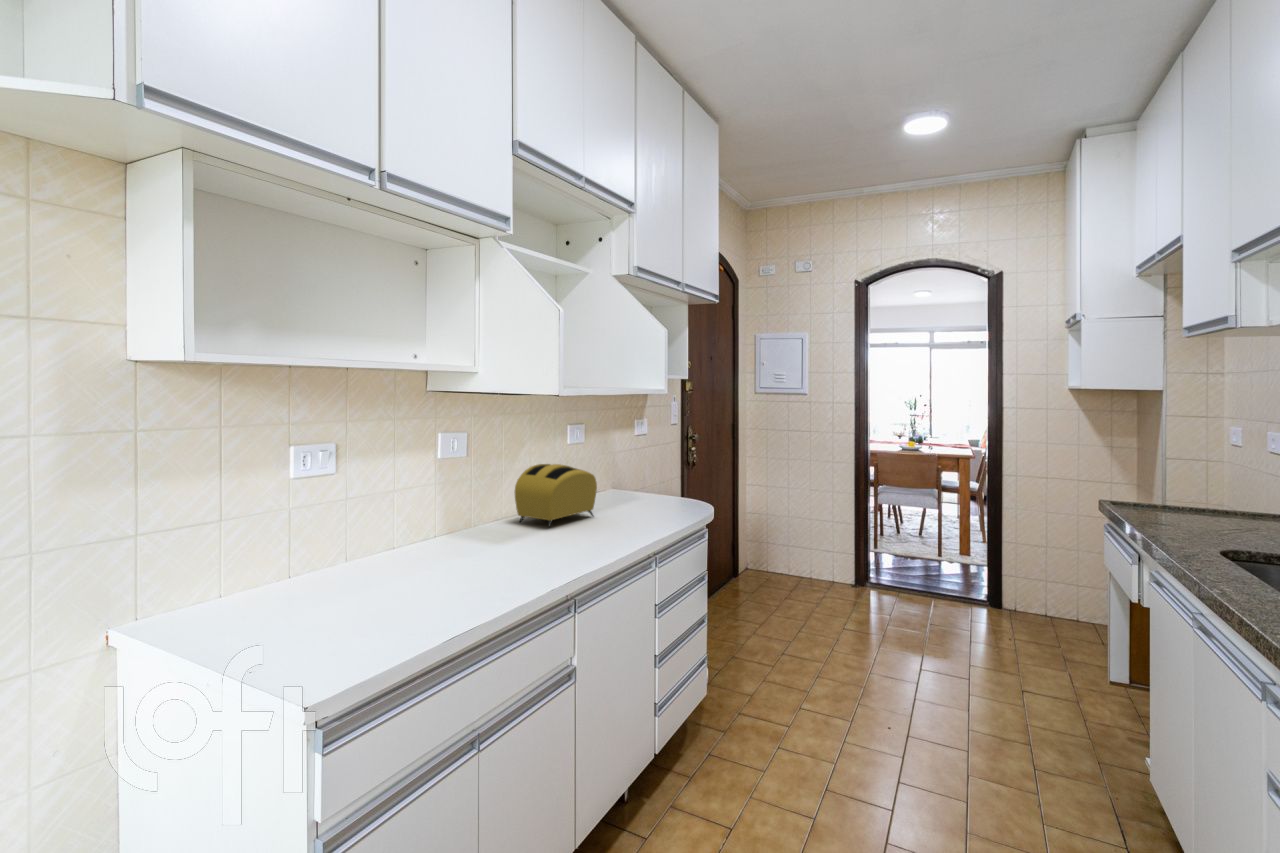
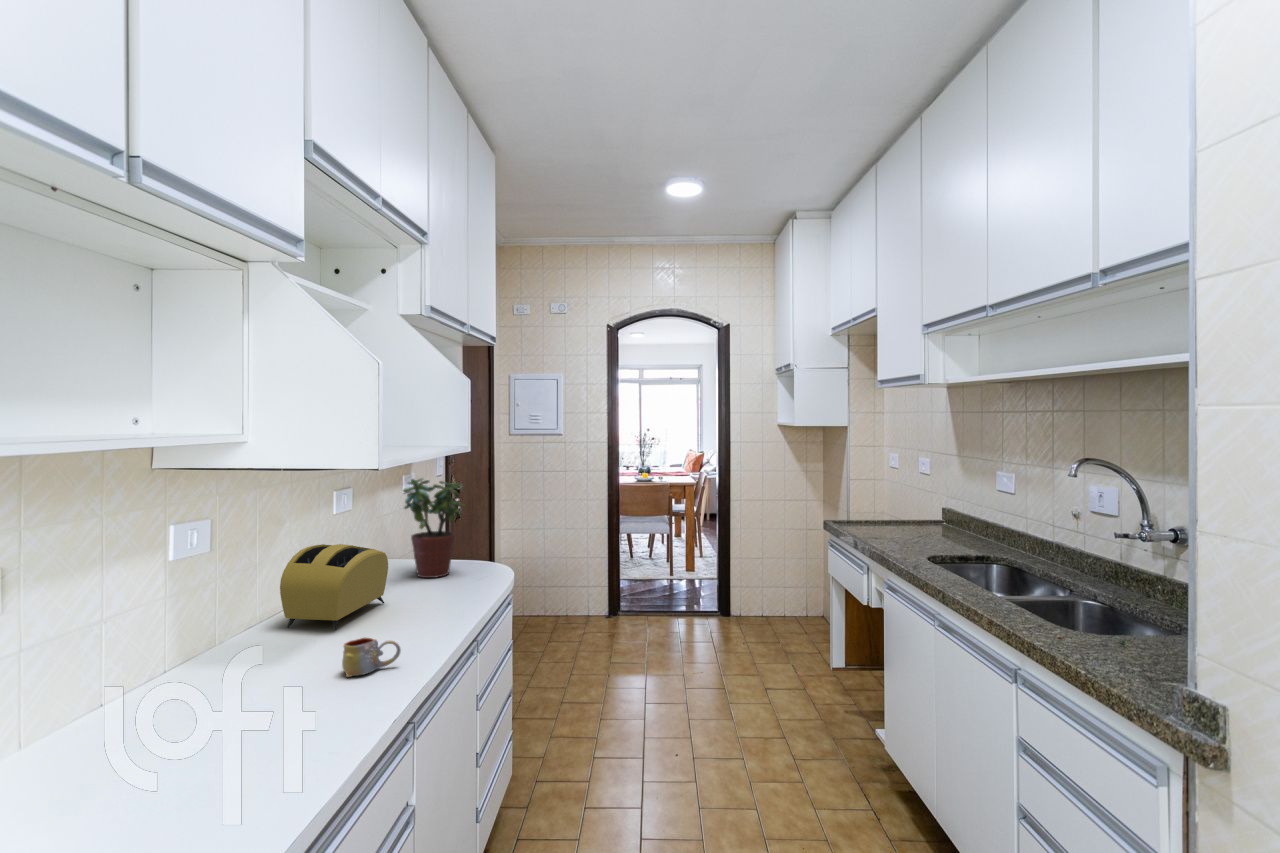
potted plant: none [617,418,670,505] -> present [403,478,463,578]
mug: none [538,528,580,554] -> present [342,638,401,677]

